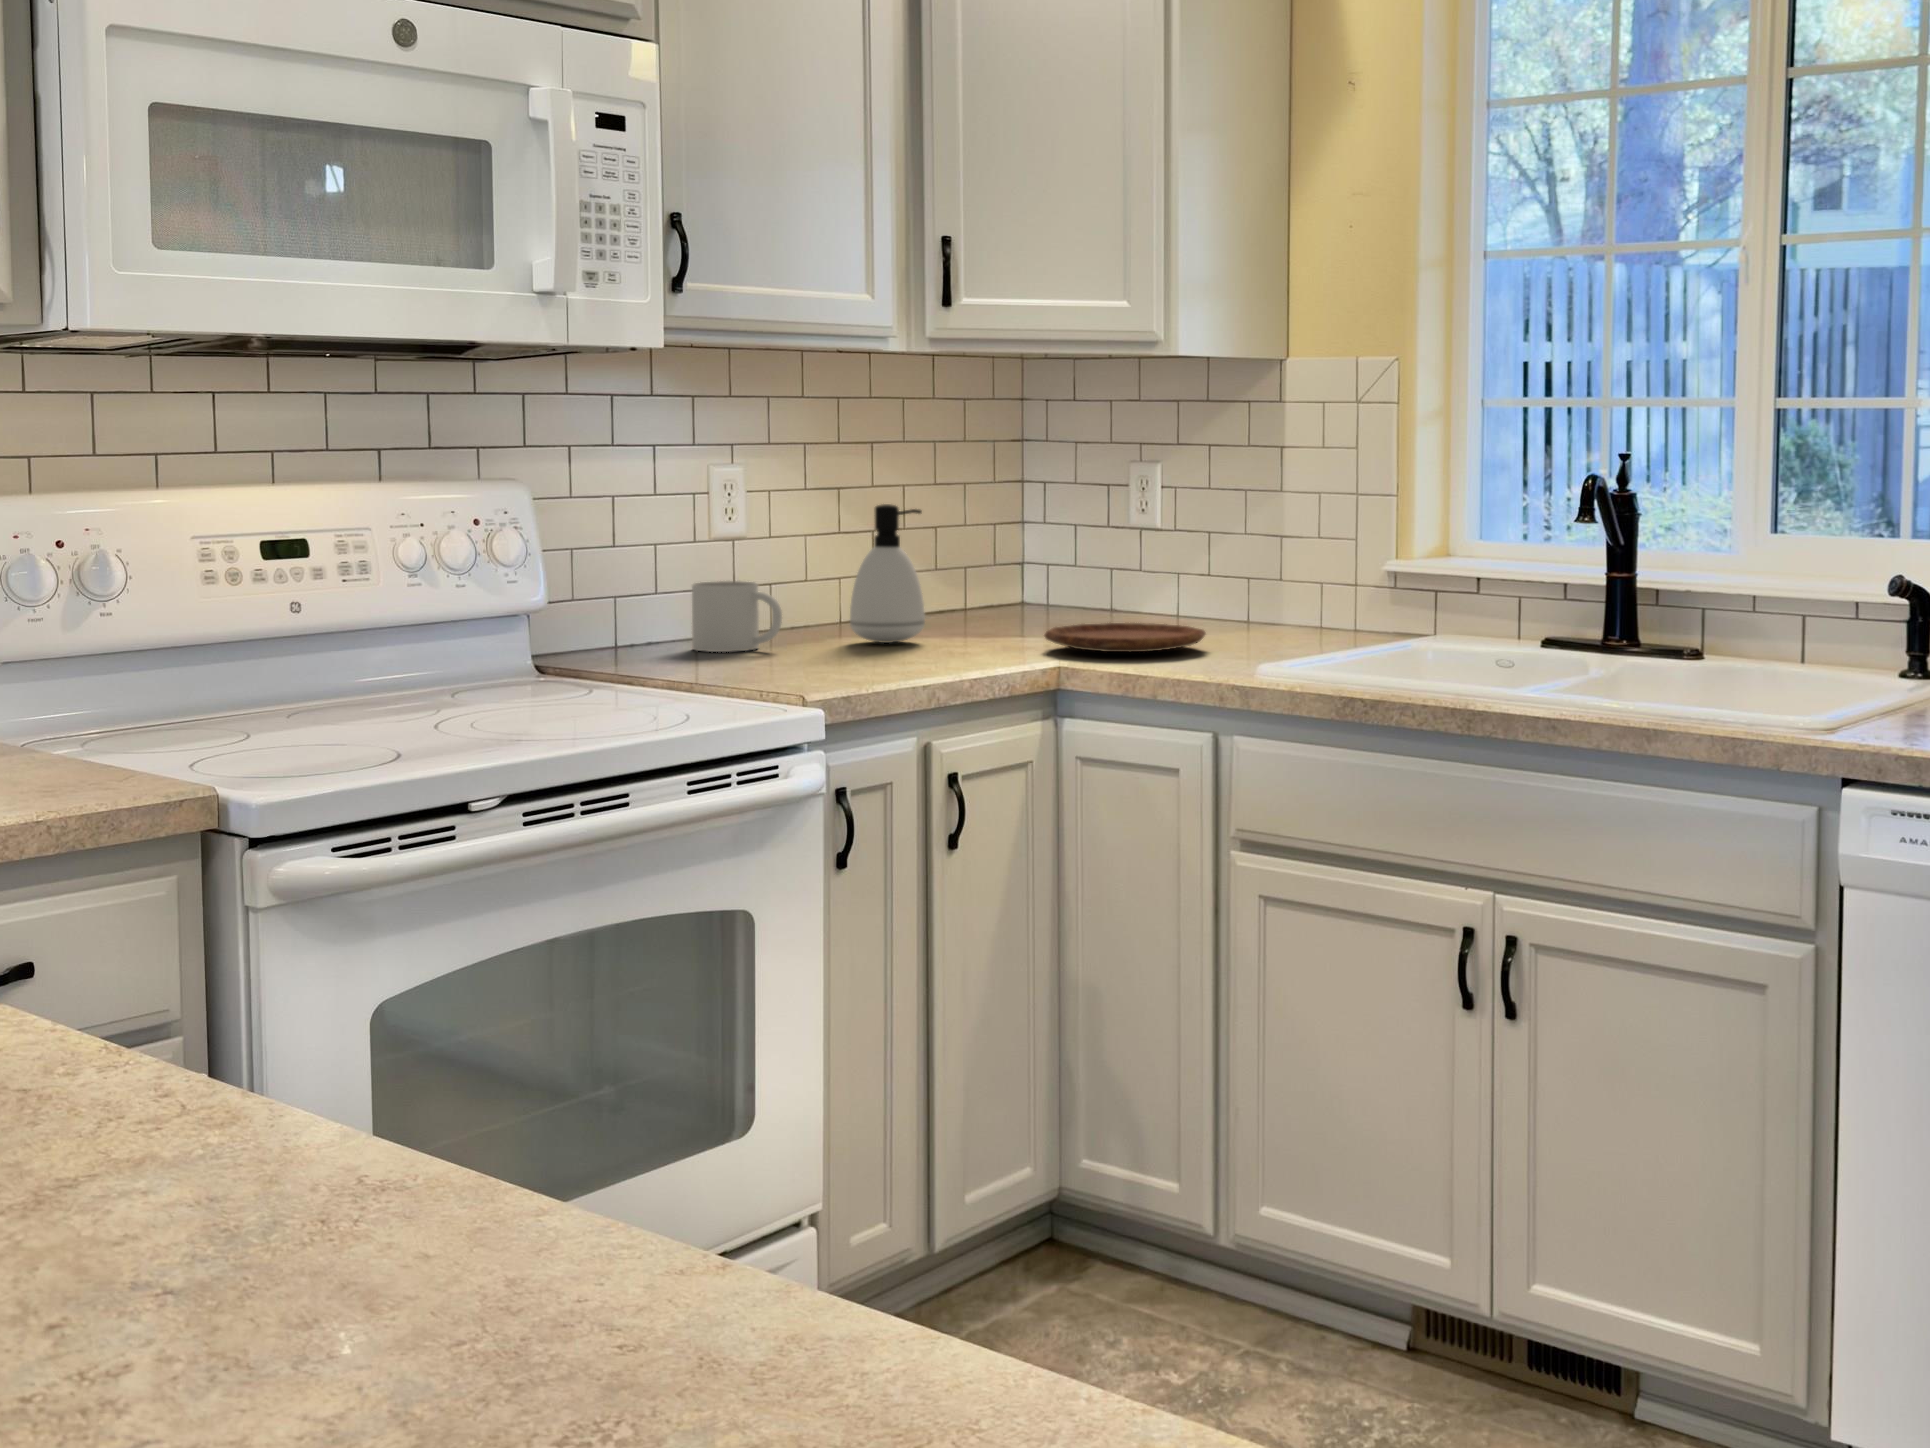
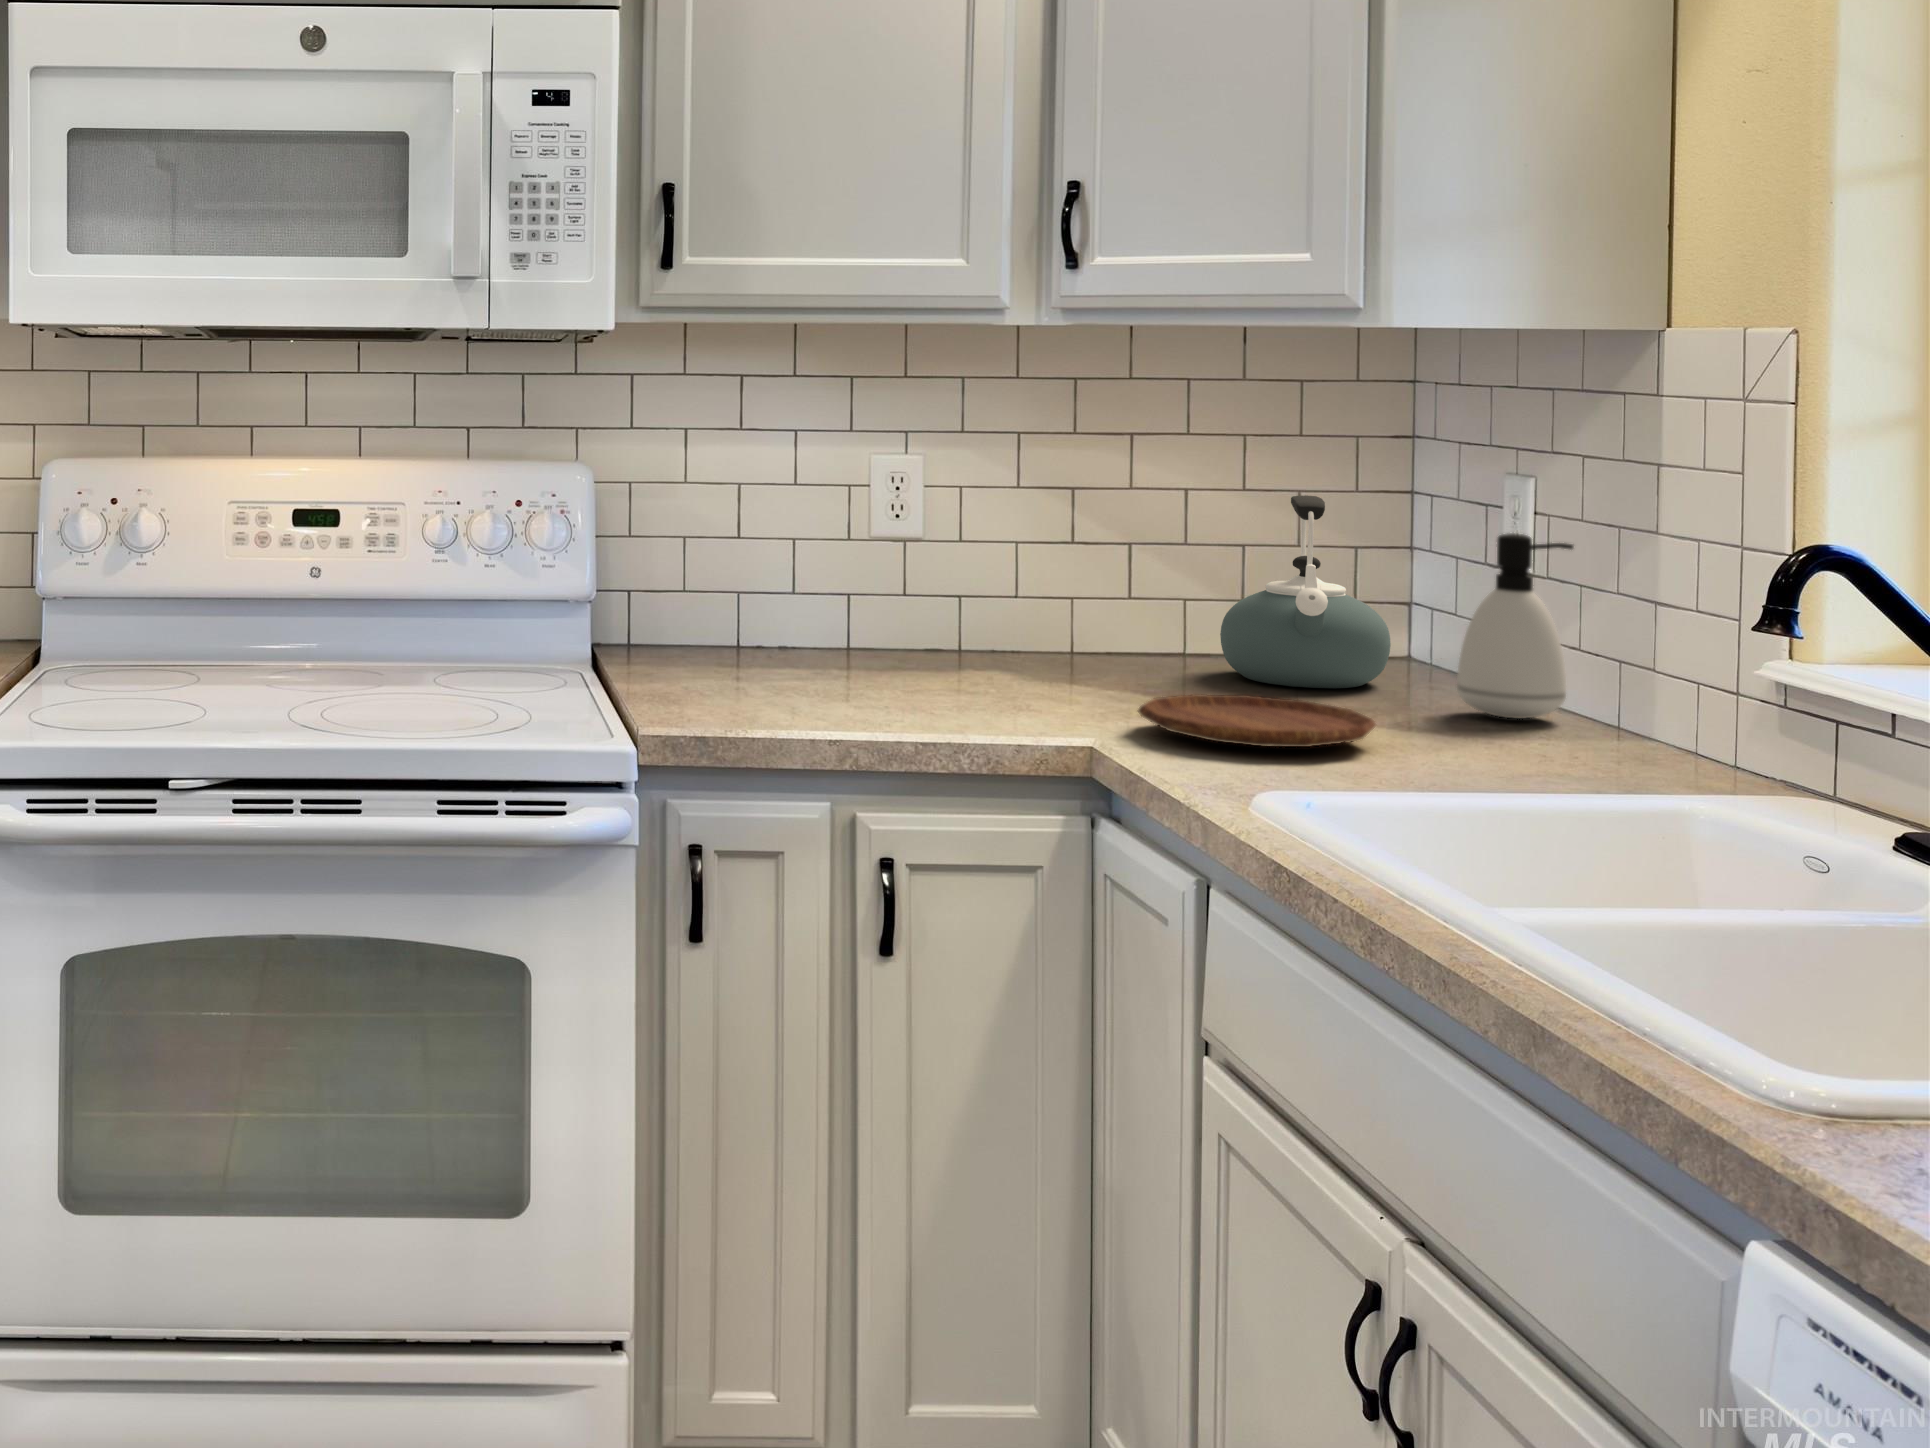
kettle: none [946,484,1065,625] -> present [1220,495,1391,688]
soap dispenser: present [850,504,925,643] -> present [1457,533,1573,718]
mug: present [692,581,782,652] -> none [818,587,895,671]

